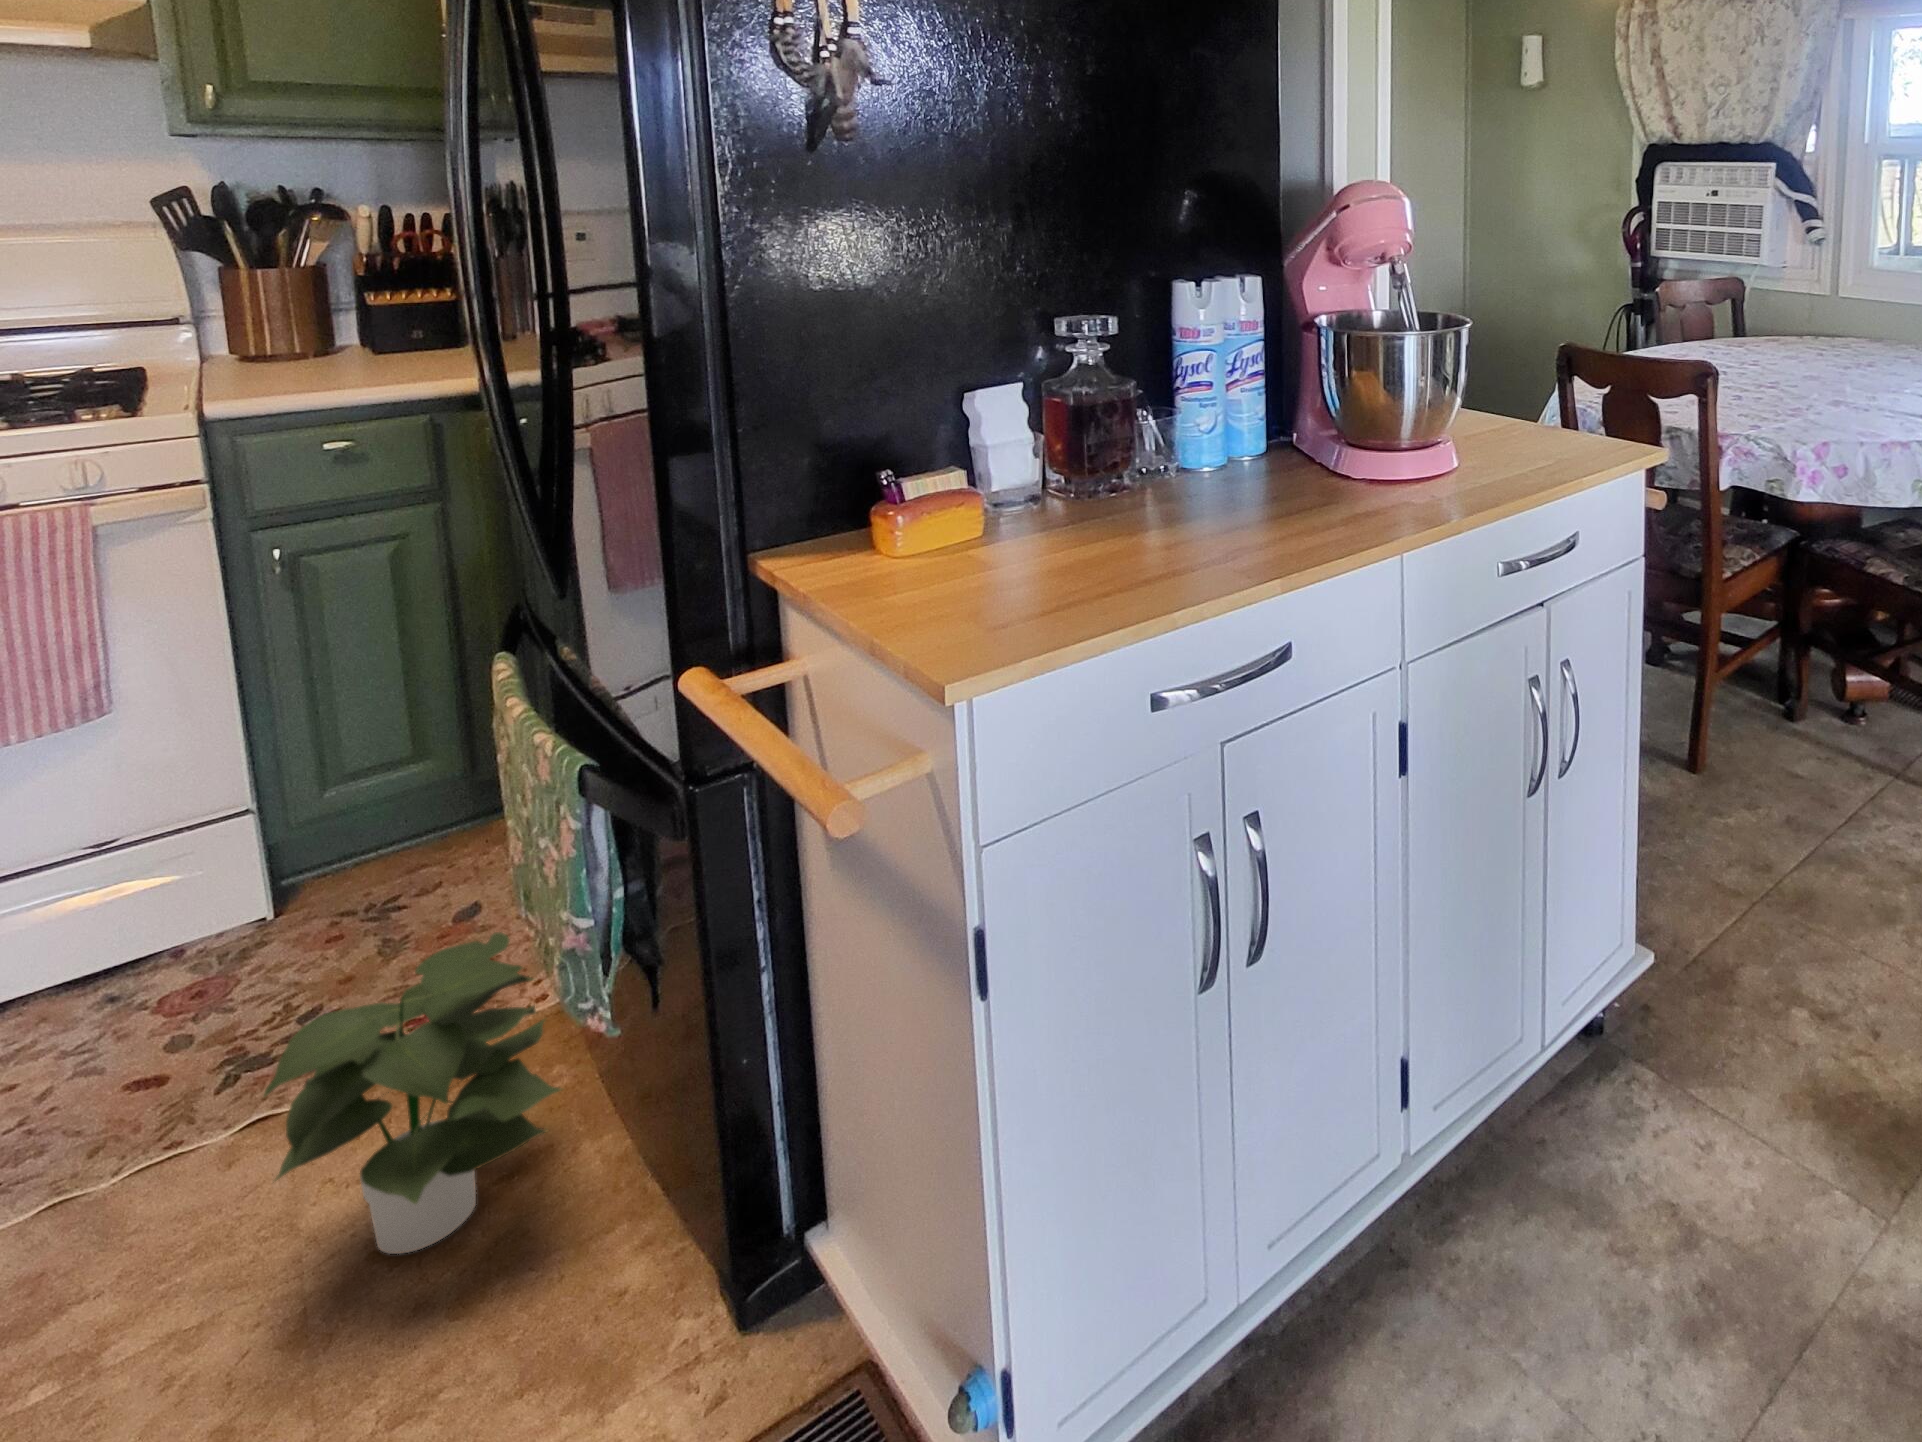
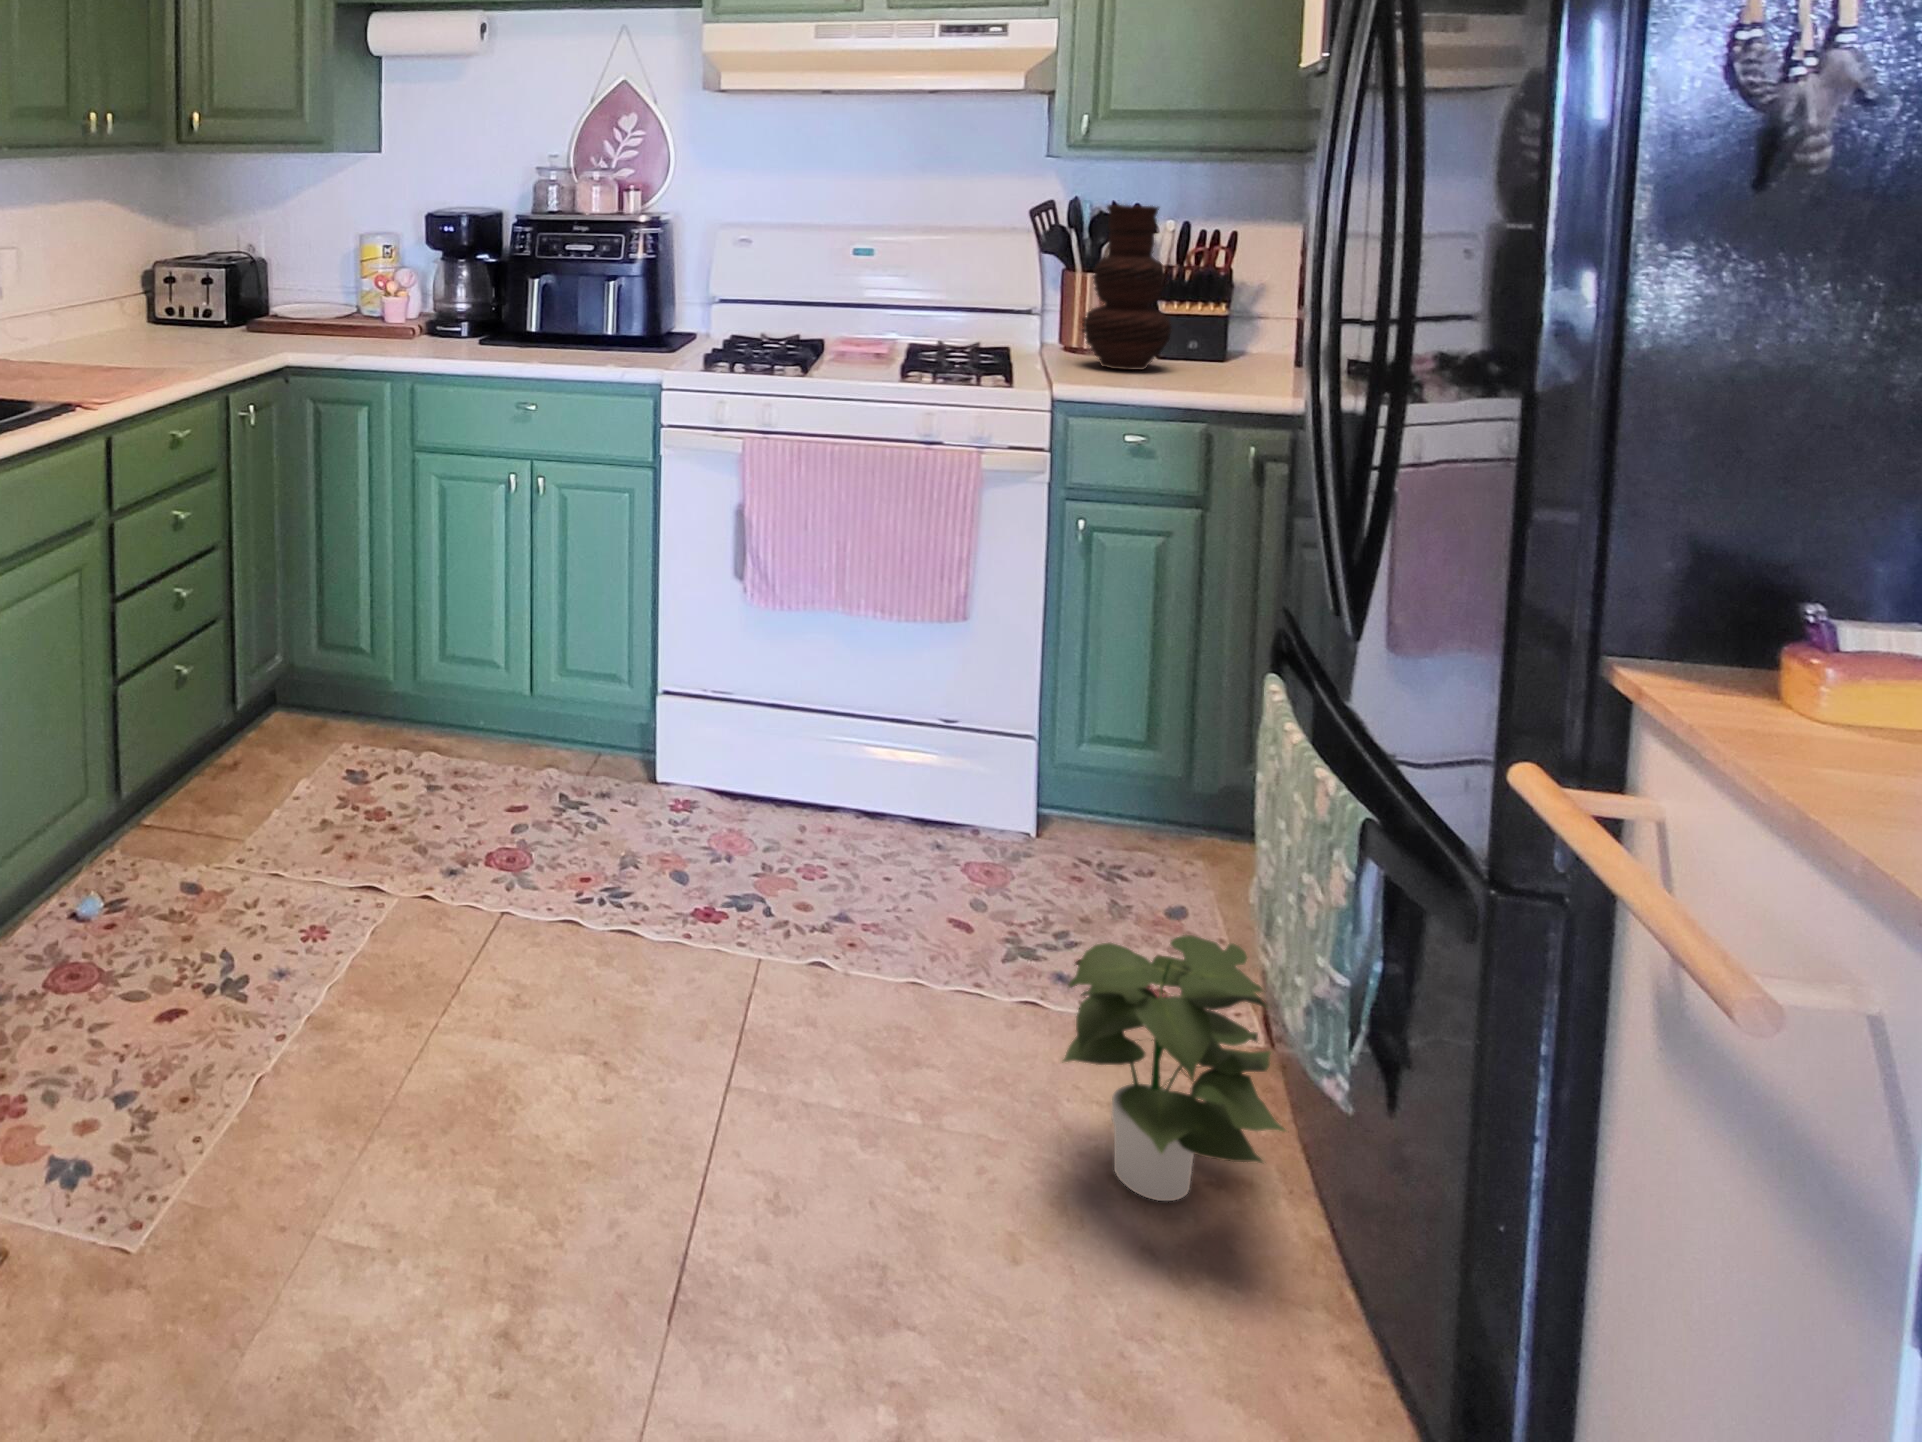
vase: none [250,190,378,373] -> present [1082,205,1171,370]

